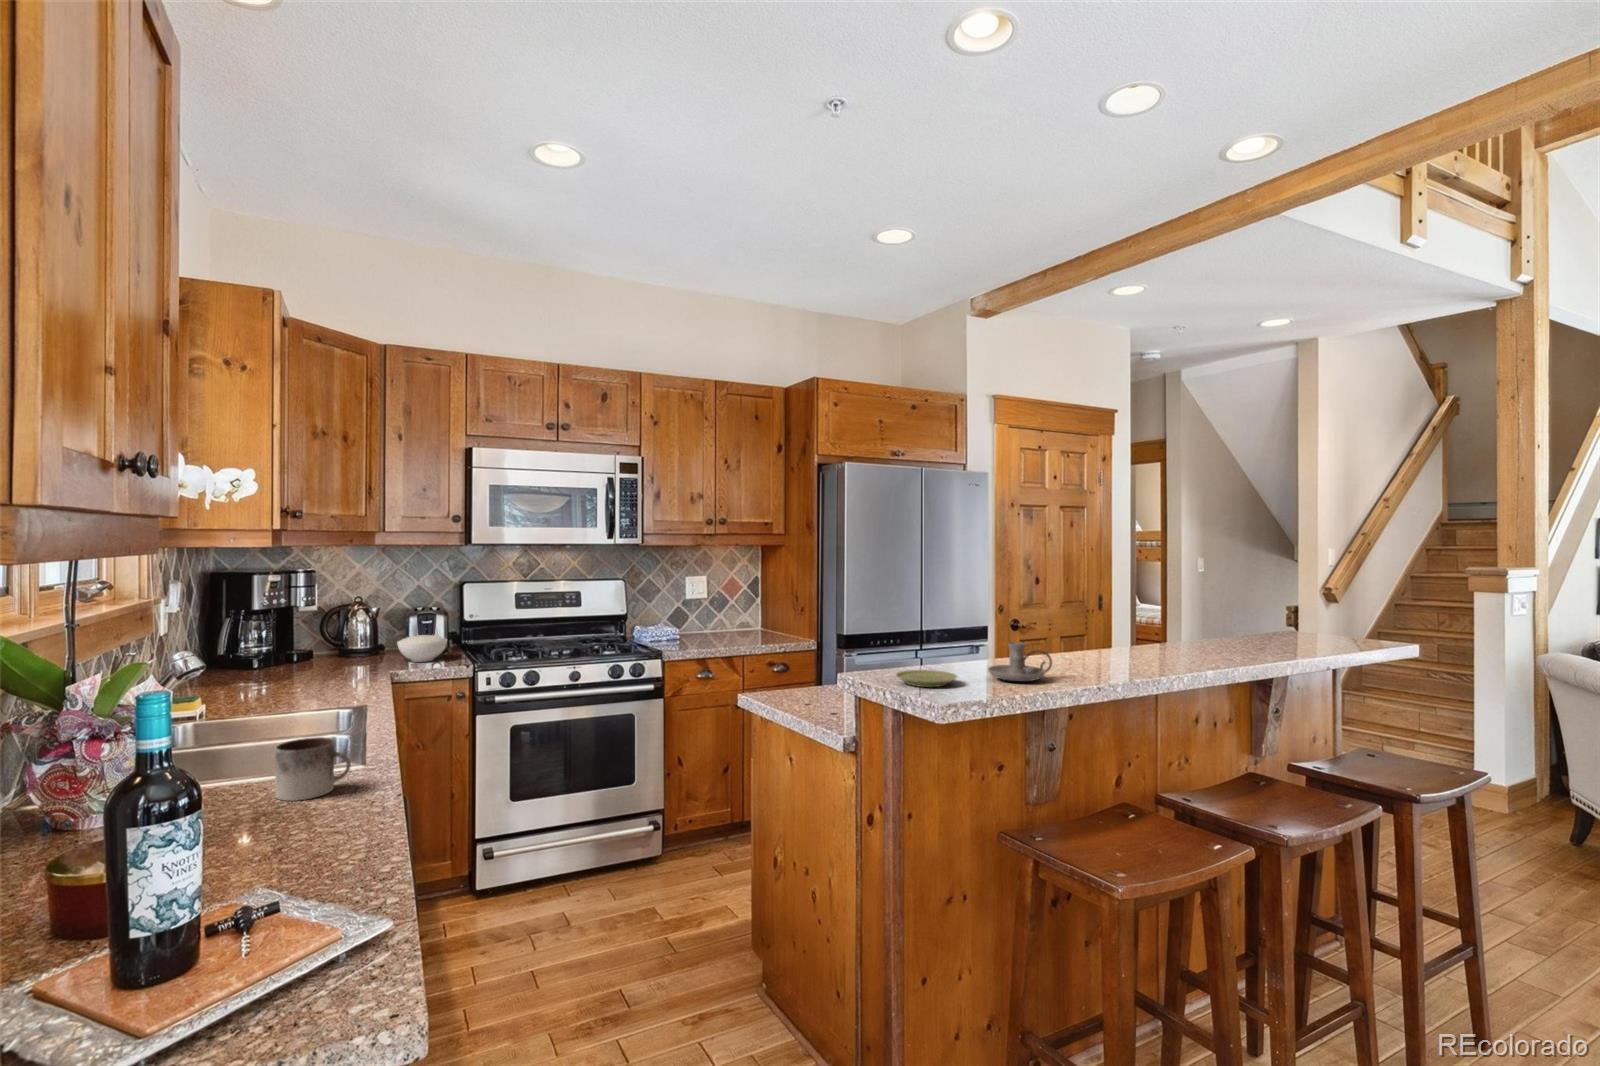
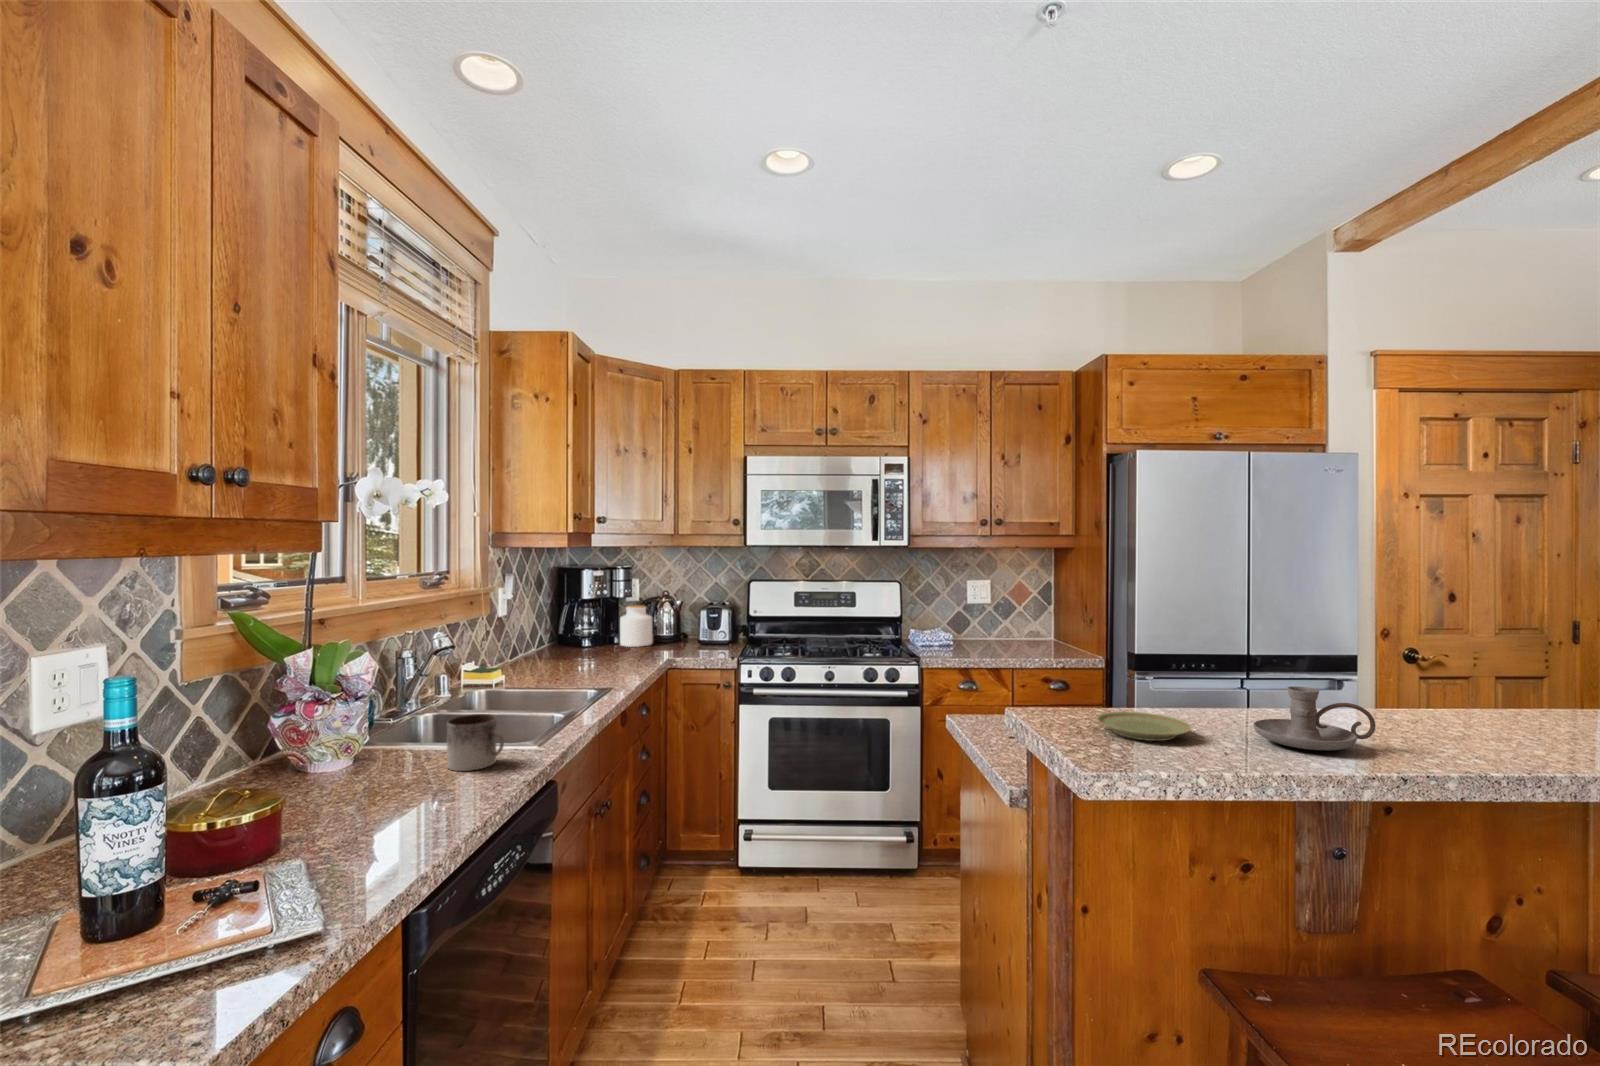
jar: none [304,616,347,665] -> present [620,605,653,647]
bowl: present [398,635,447,662] -> none [685,626,726,650]

